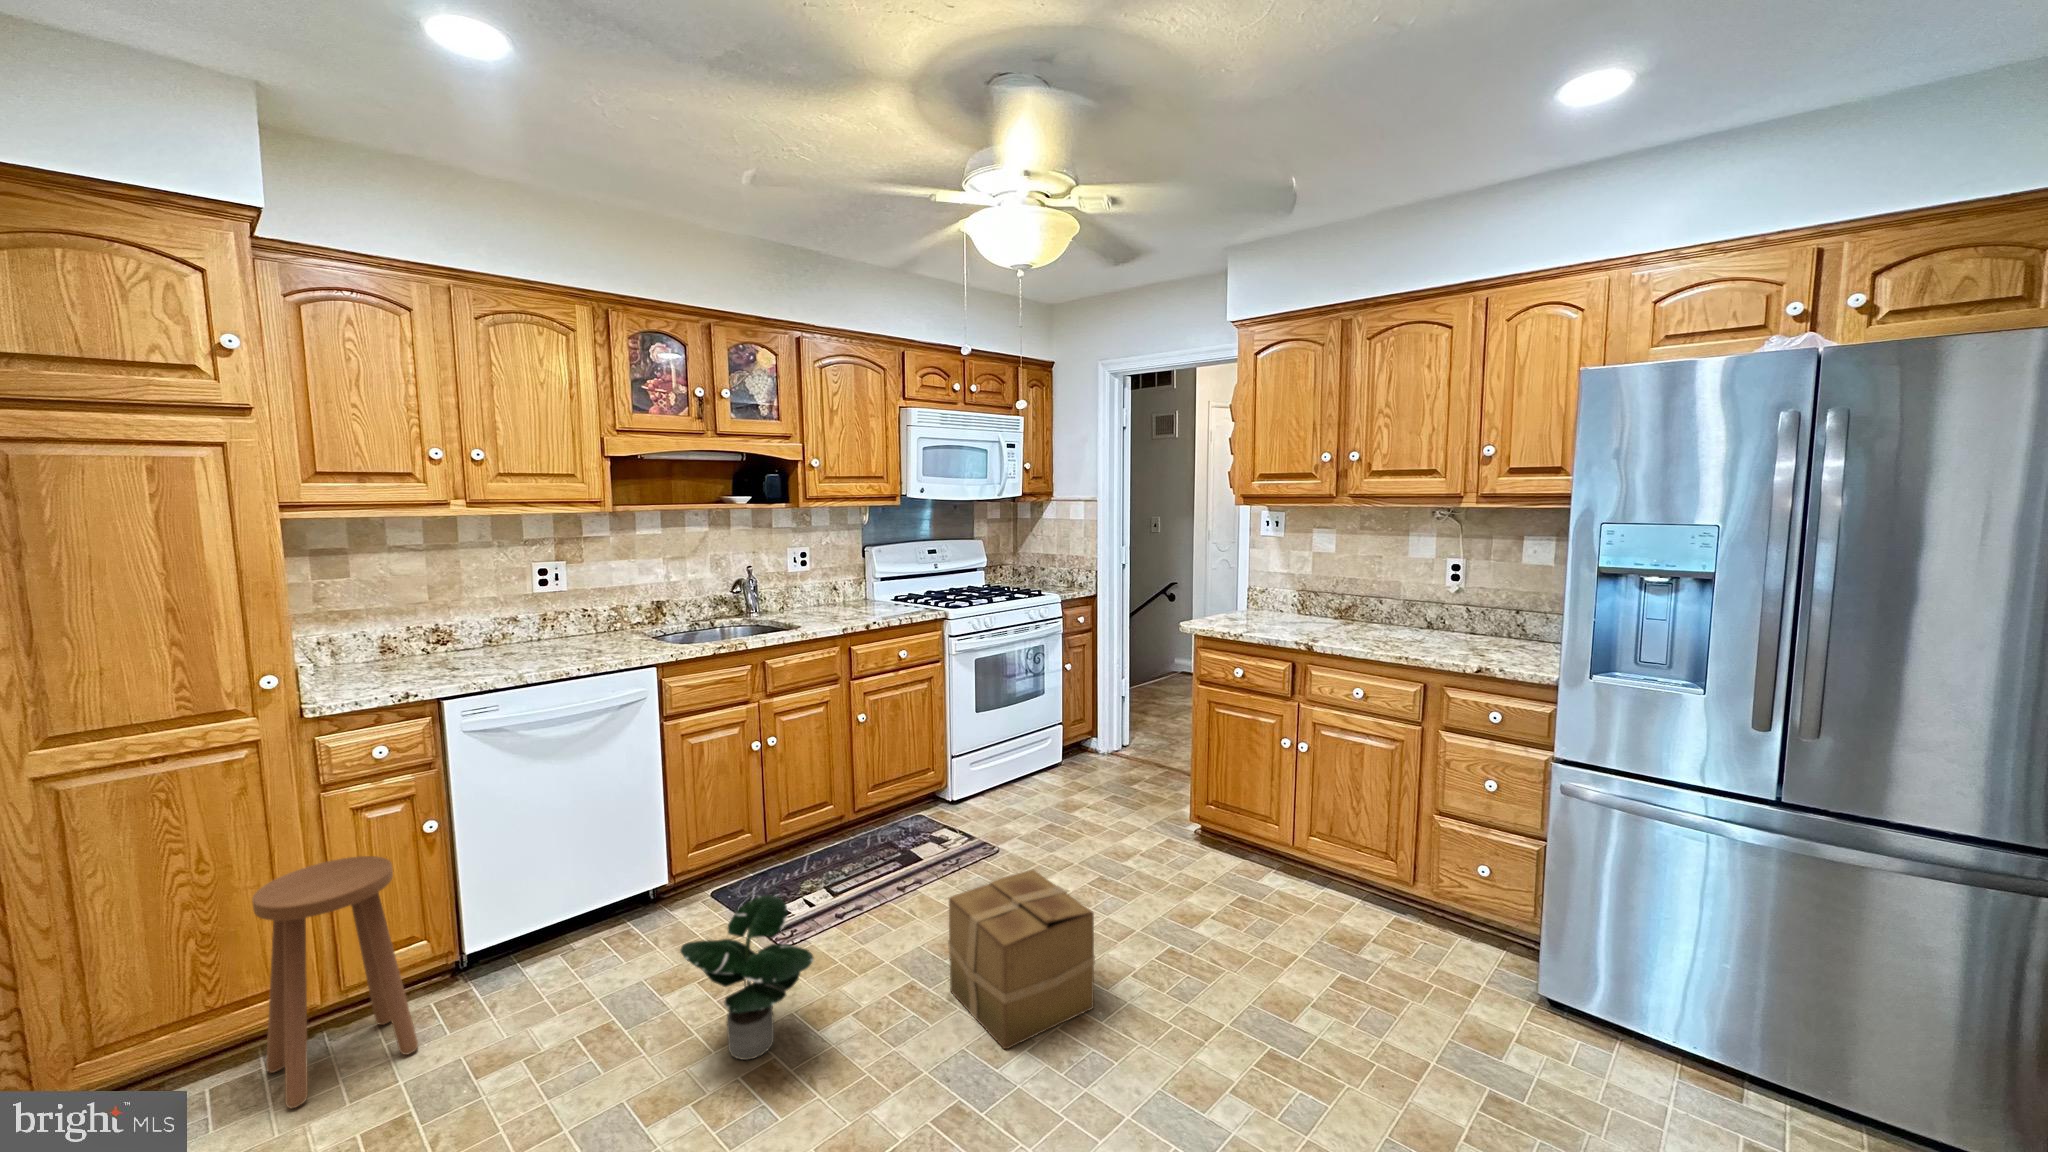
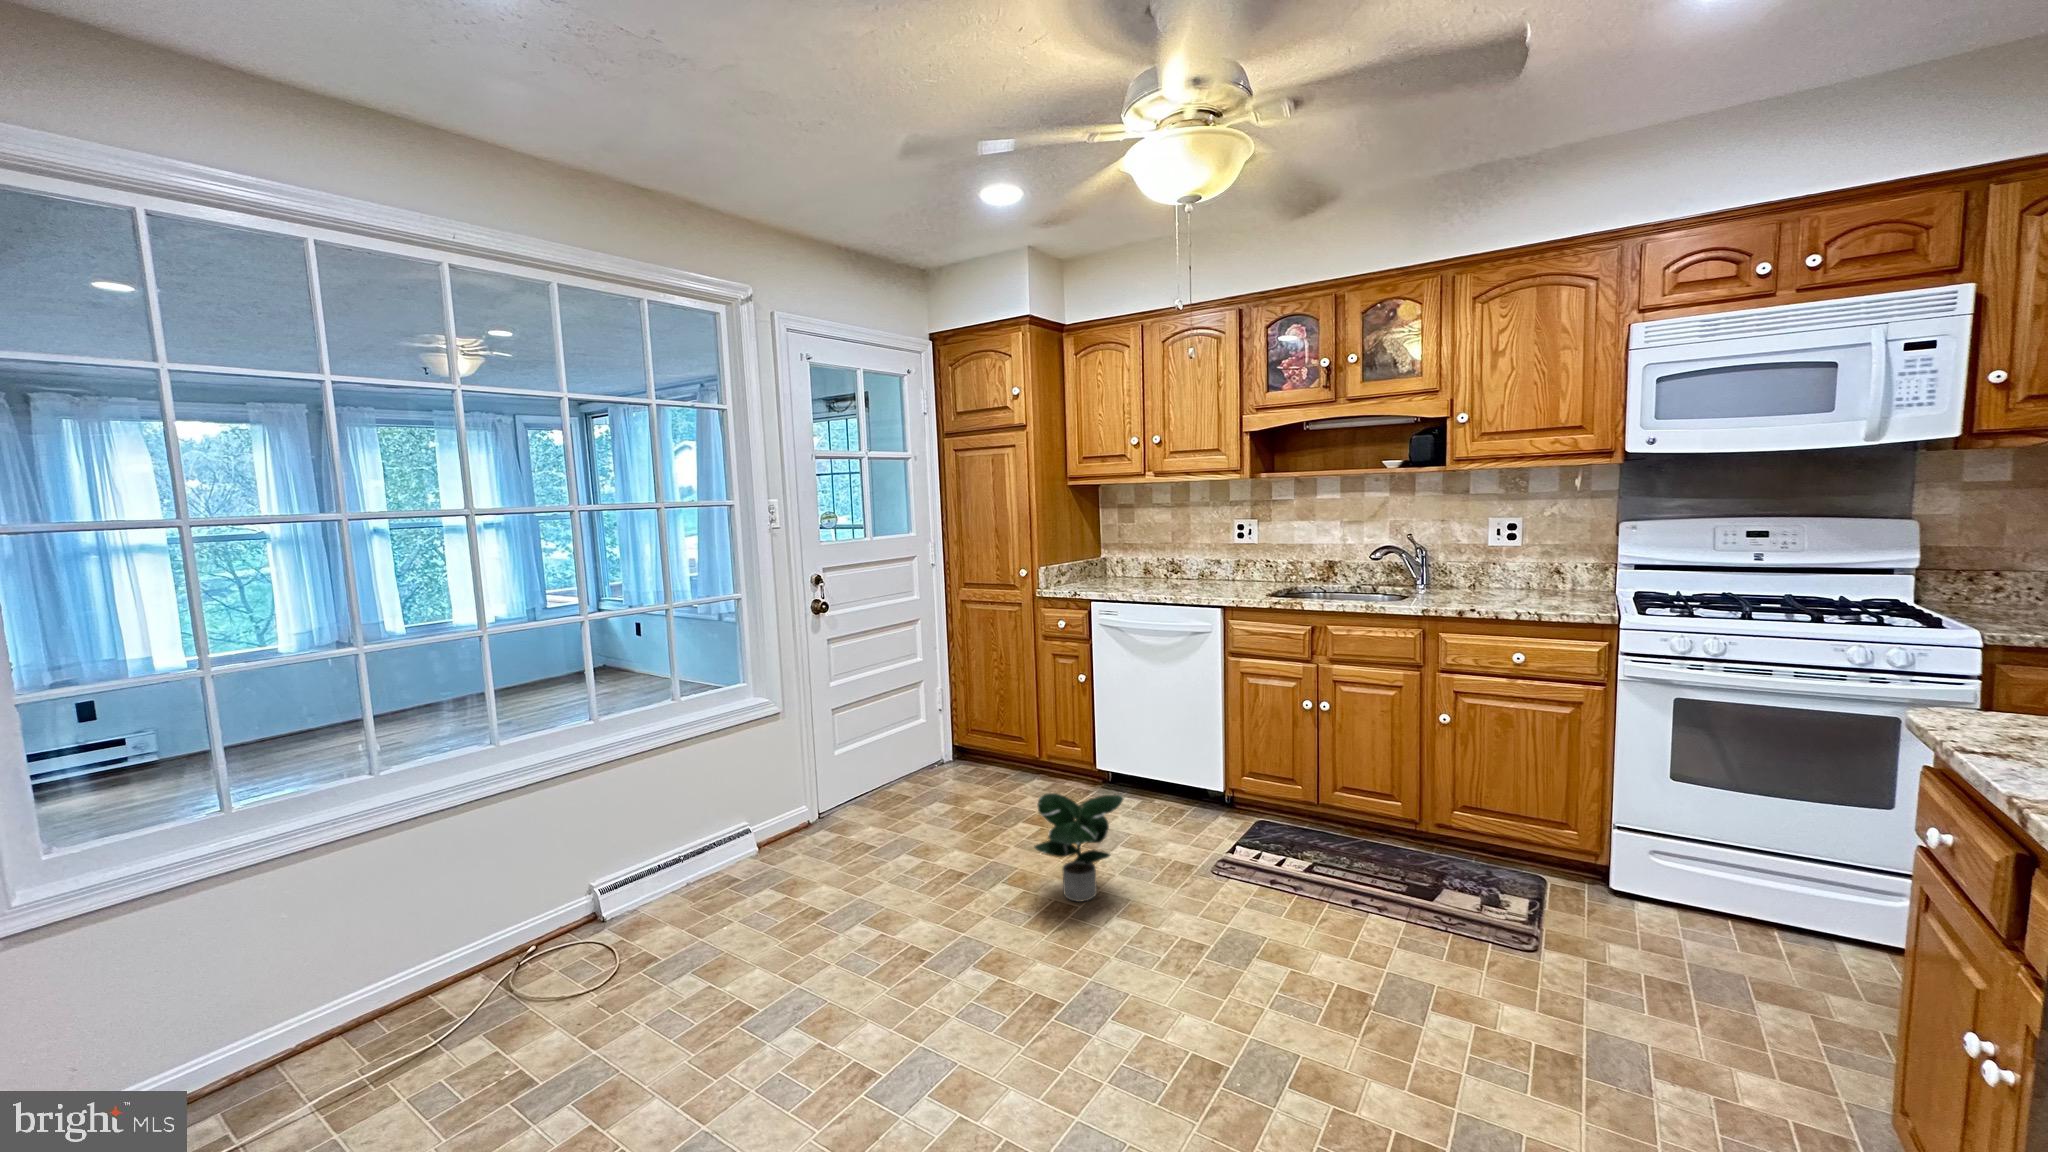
stool: present [252,856,418,1108] -> none [991,681,1062,804]
cardboard box: present [948,870,1095,1049] -> none [1119,871,1283,1062]

